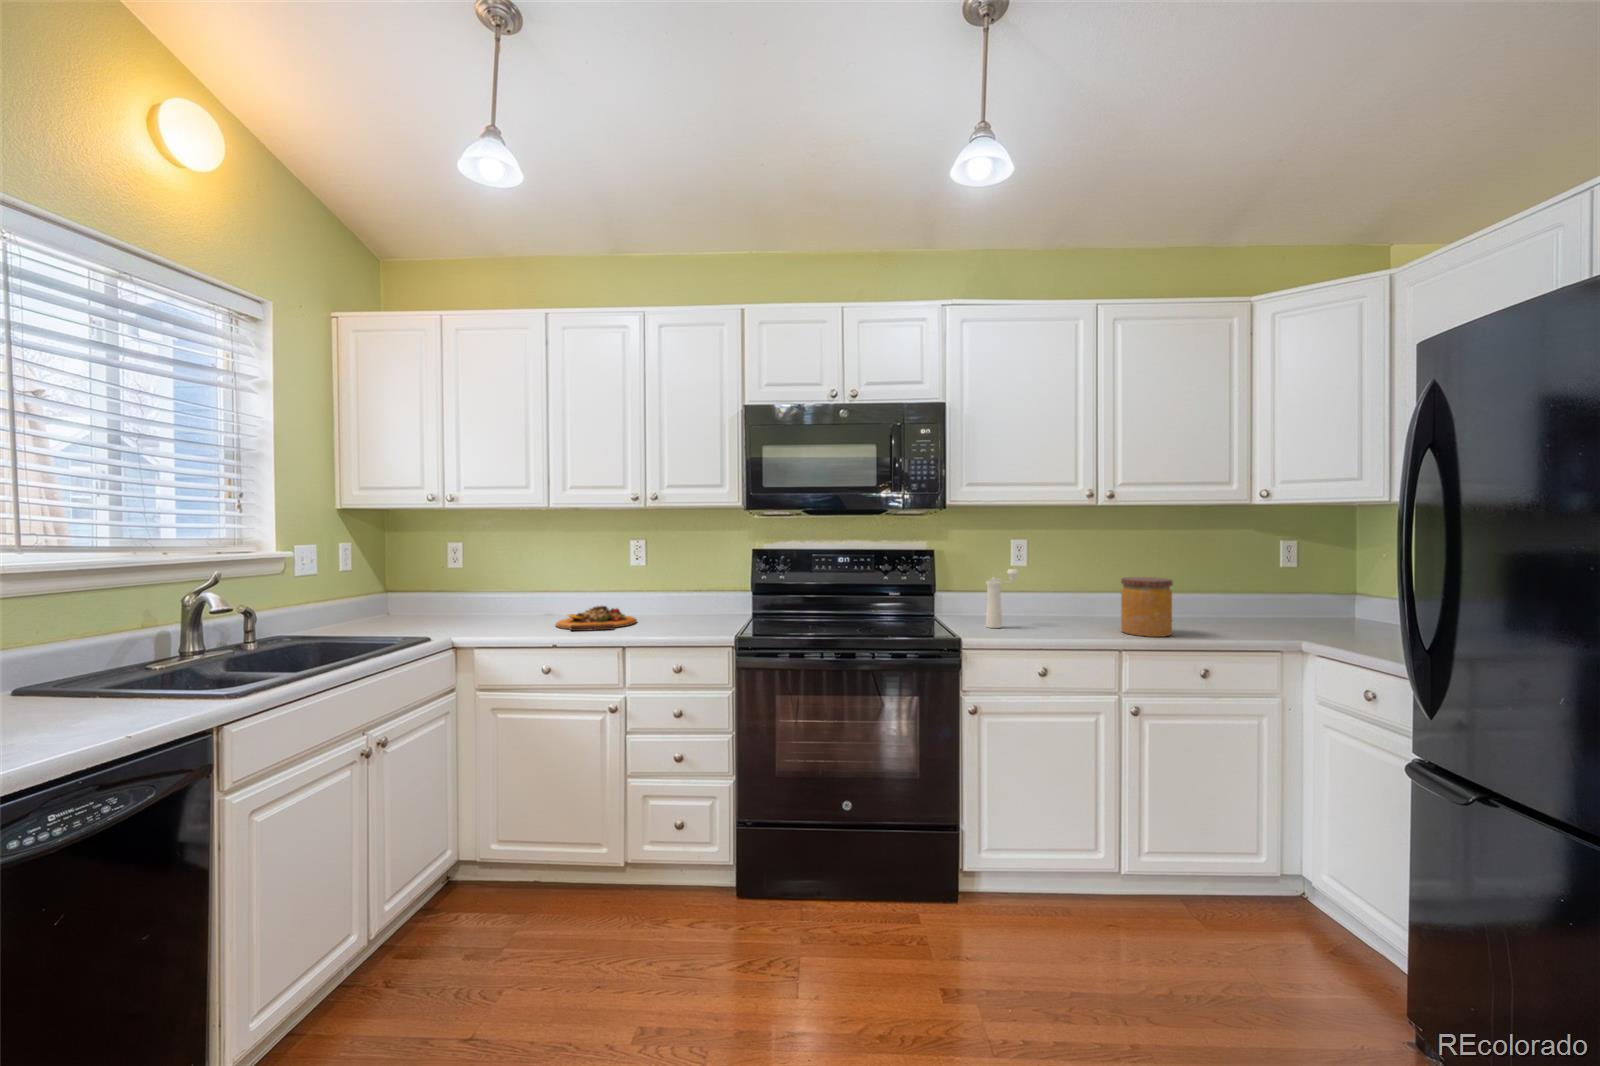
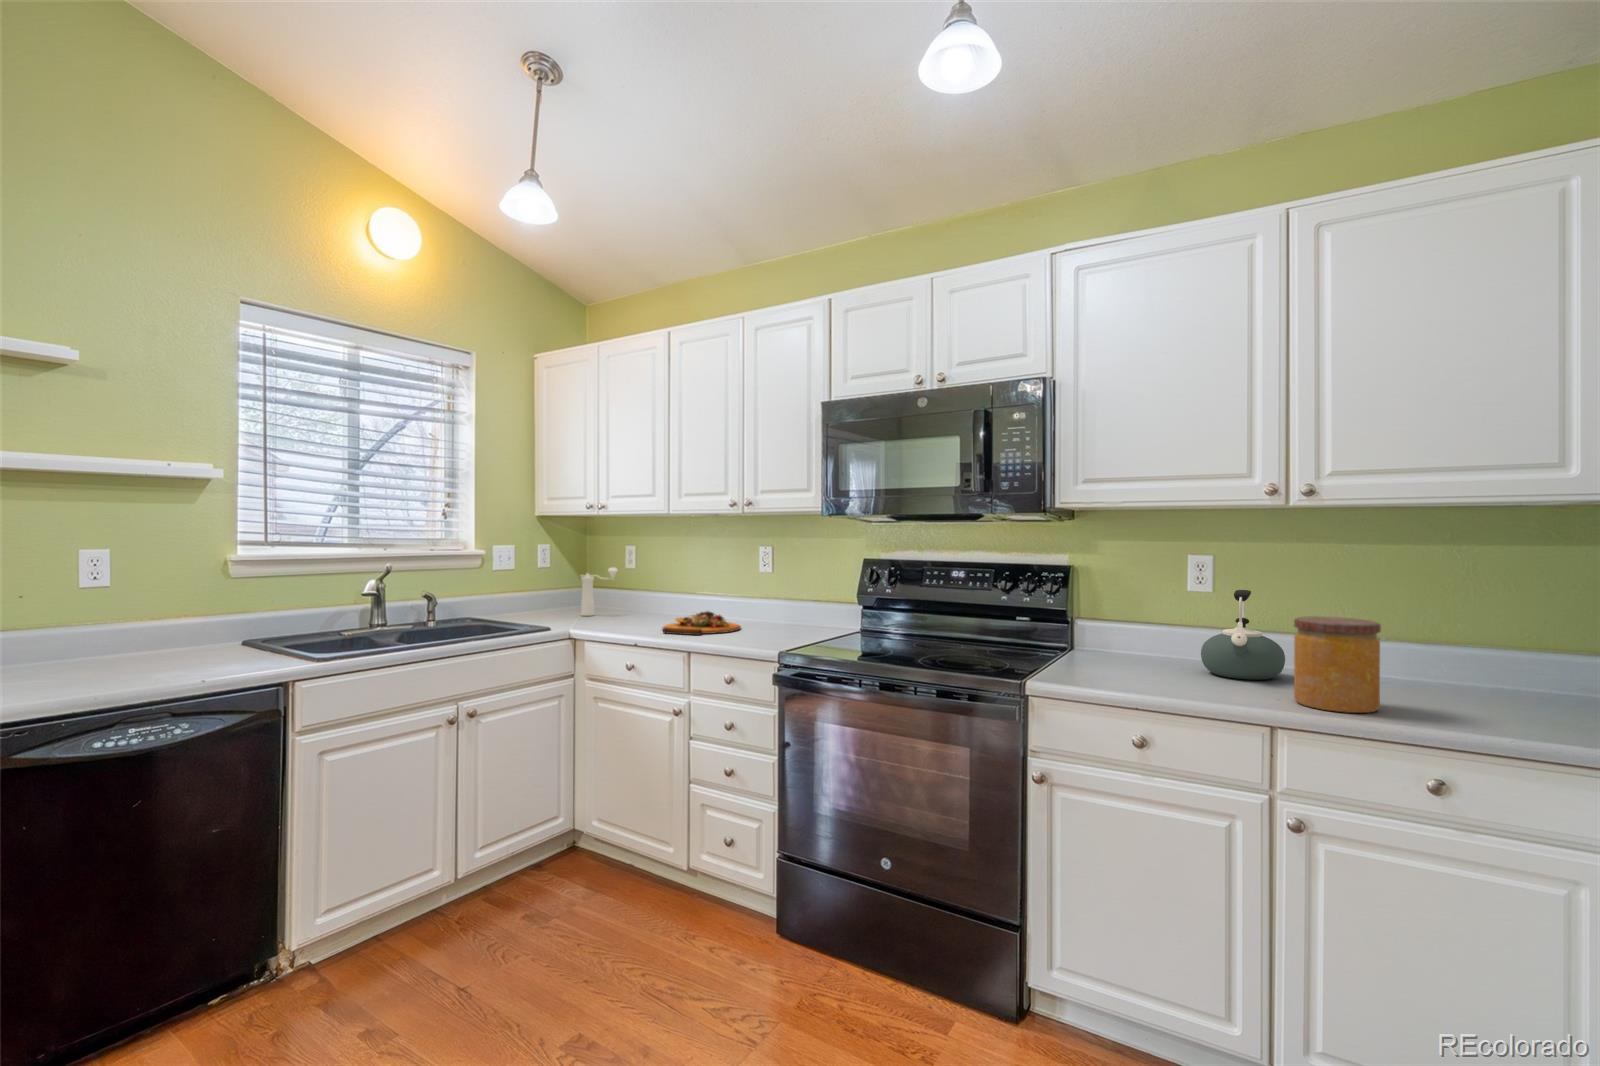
kettle: none [1030,562,1084,623] -> present [1201,590,1285,680]
pepper mill: present [986,569,1018,628] -> present [581,568,617,616]

